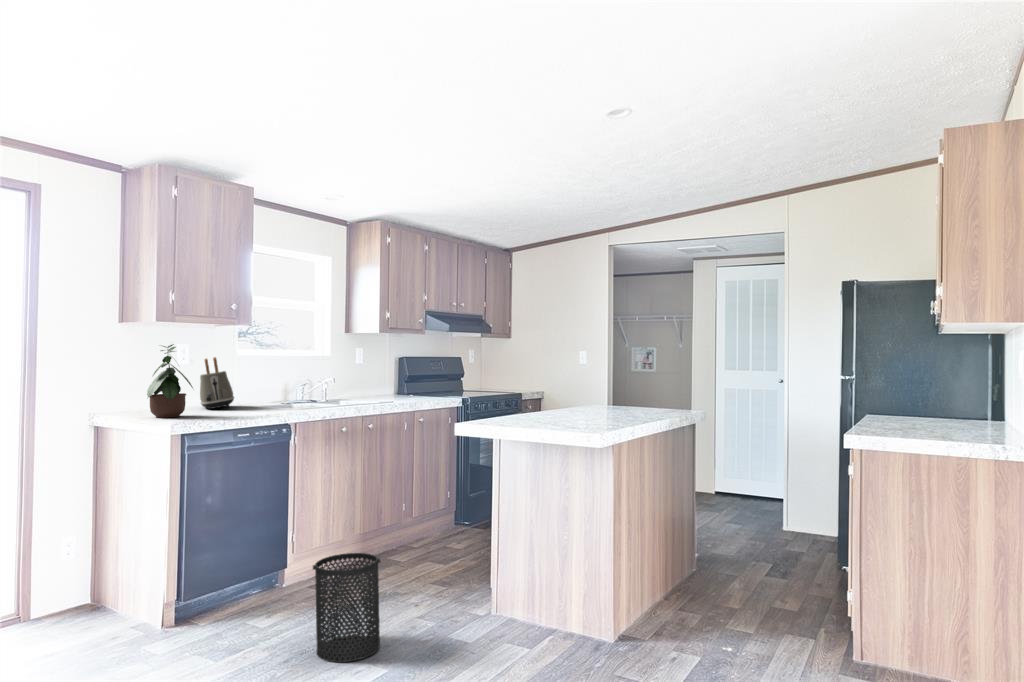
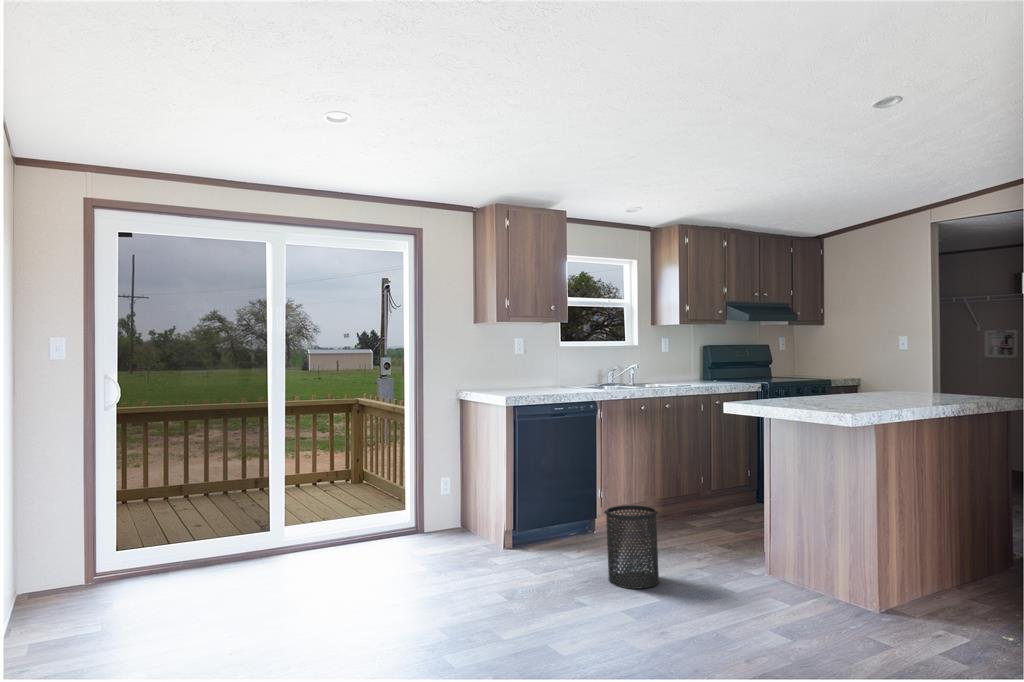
potted plant: present [147,344,193,418] -> none [488,336,524,393]
toaster: present [200,357,234,409] -> none [530,348,555,388]

